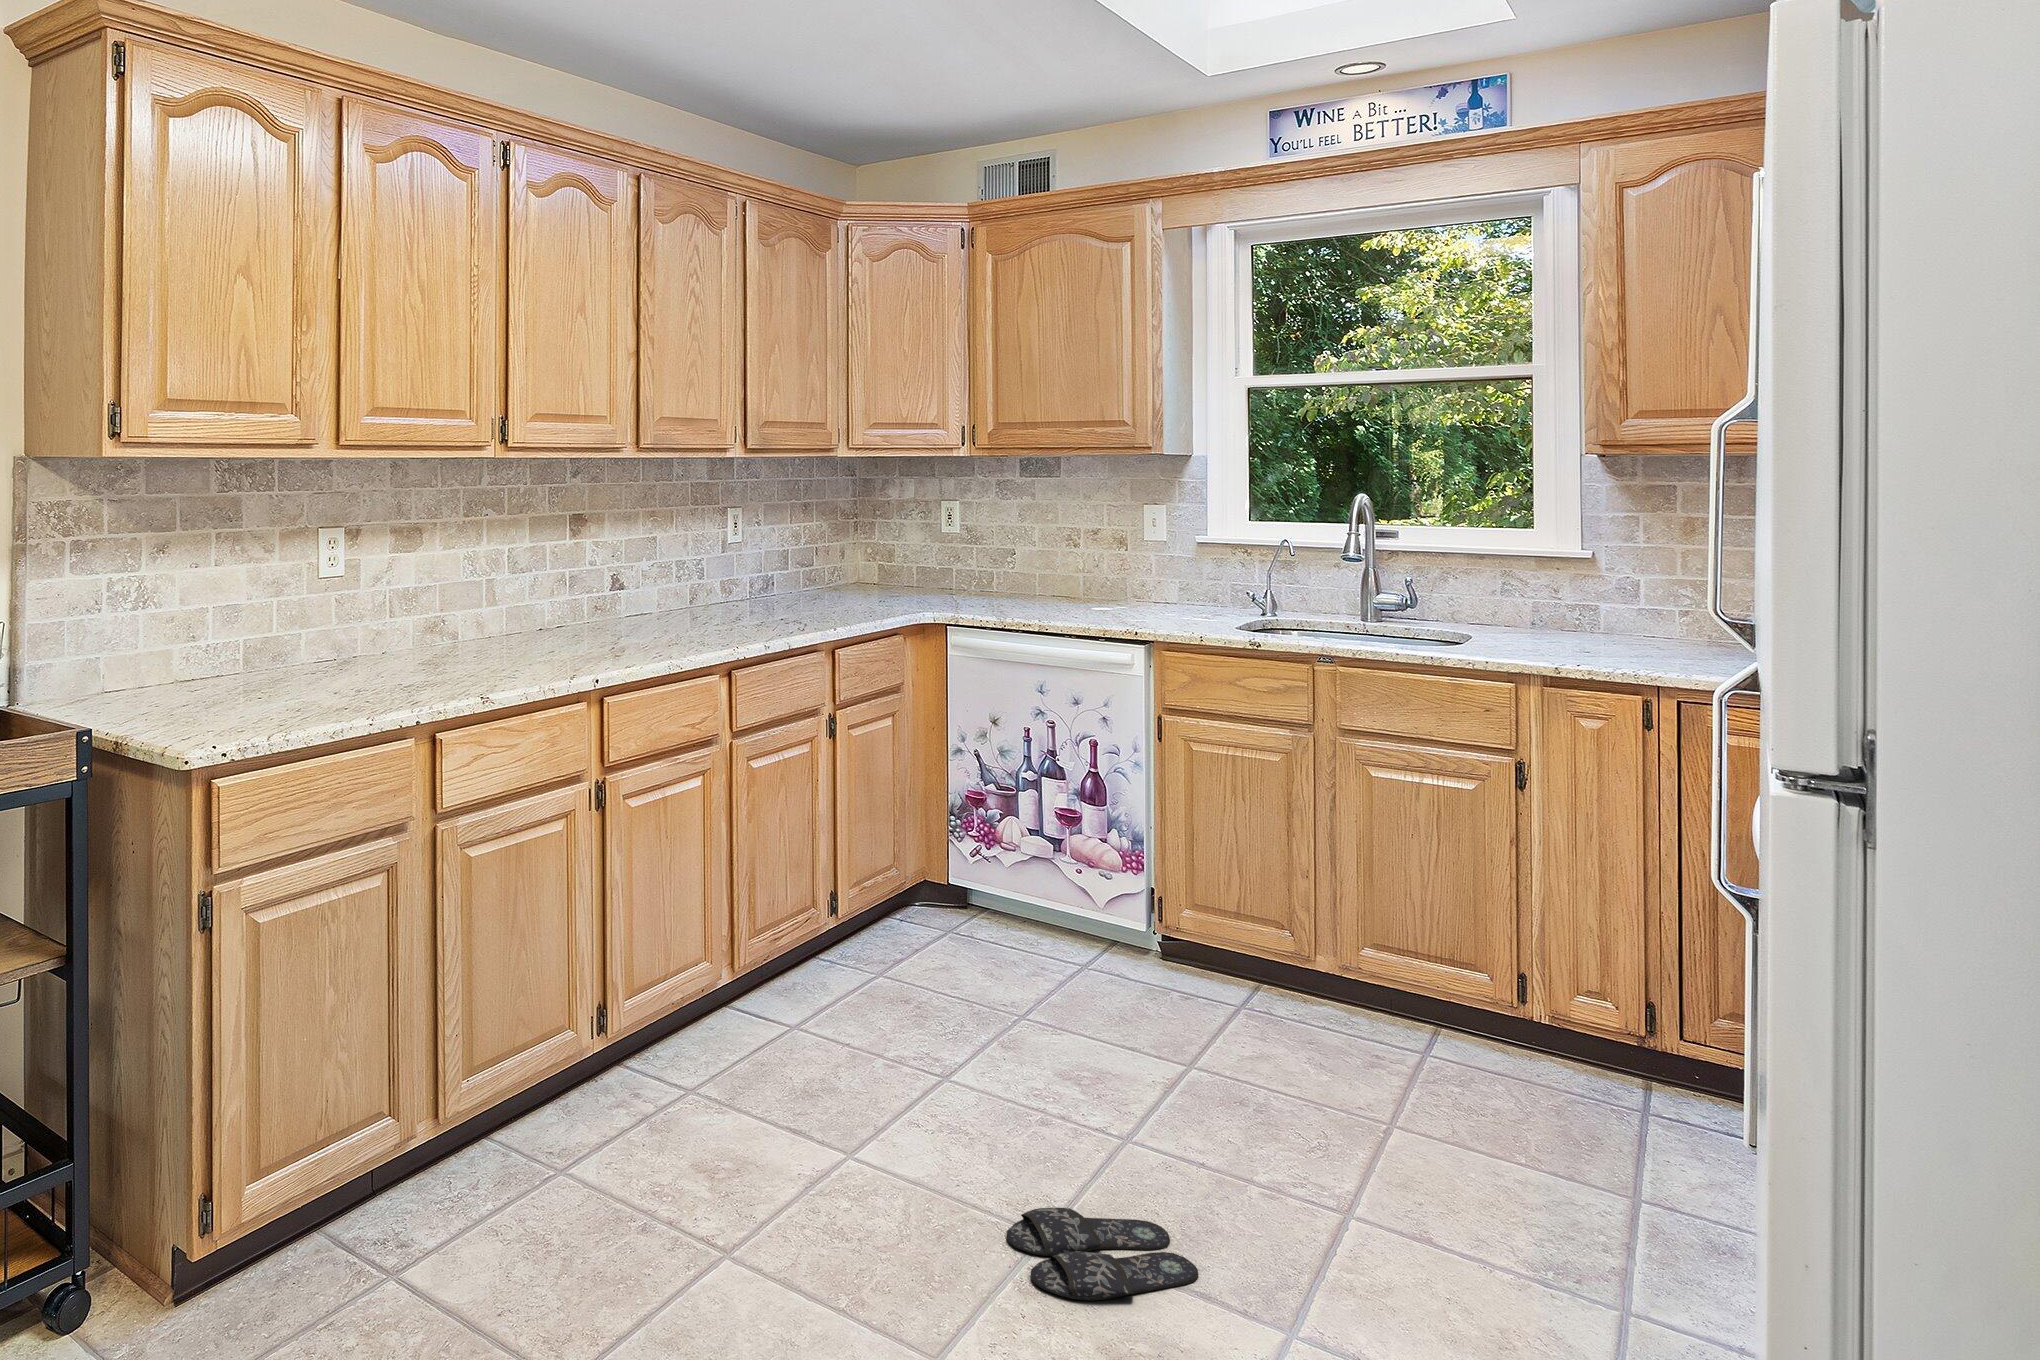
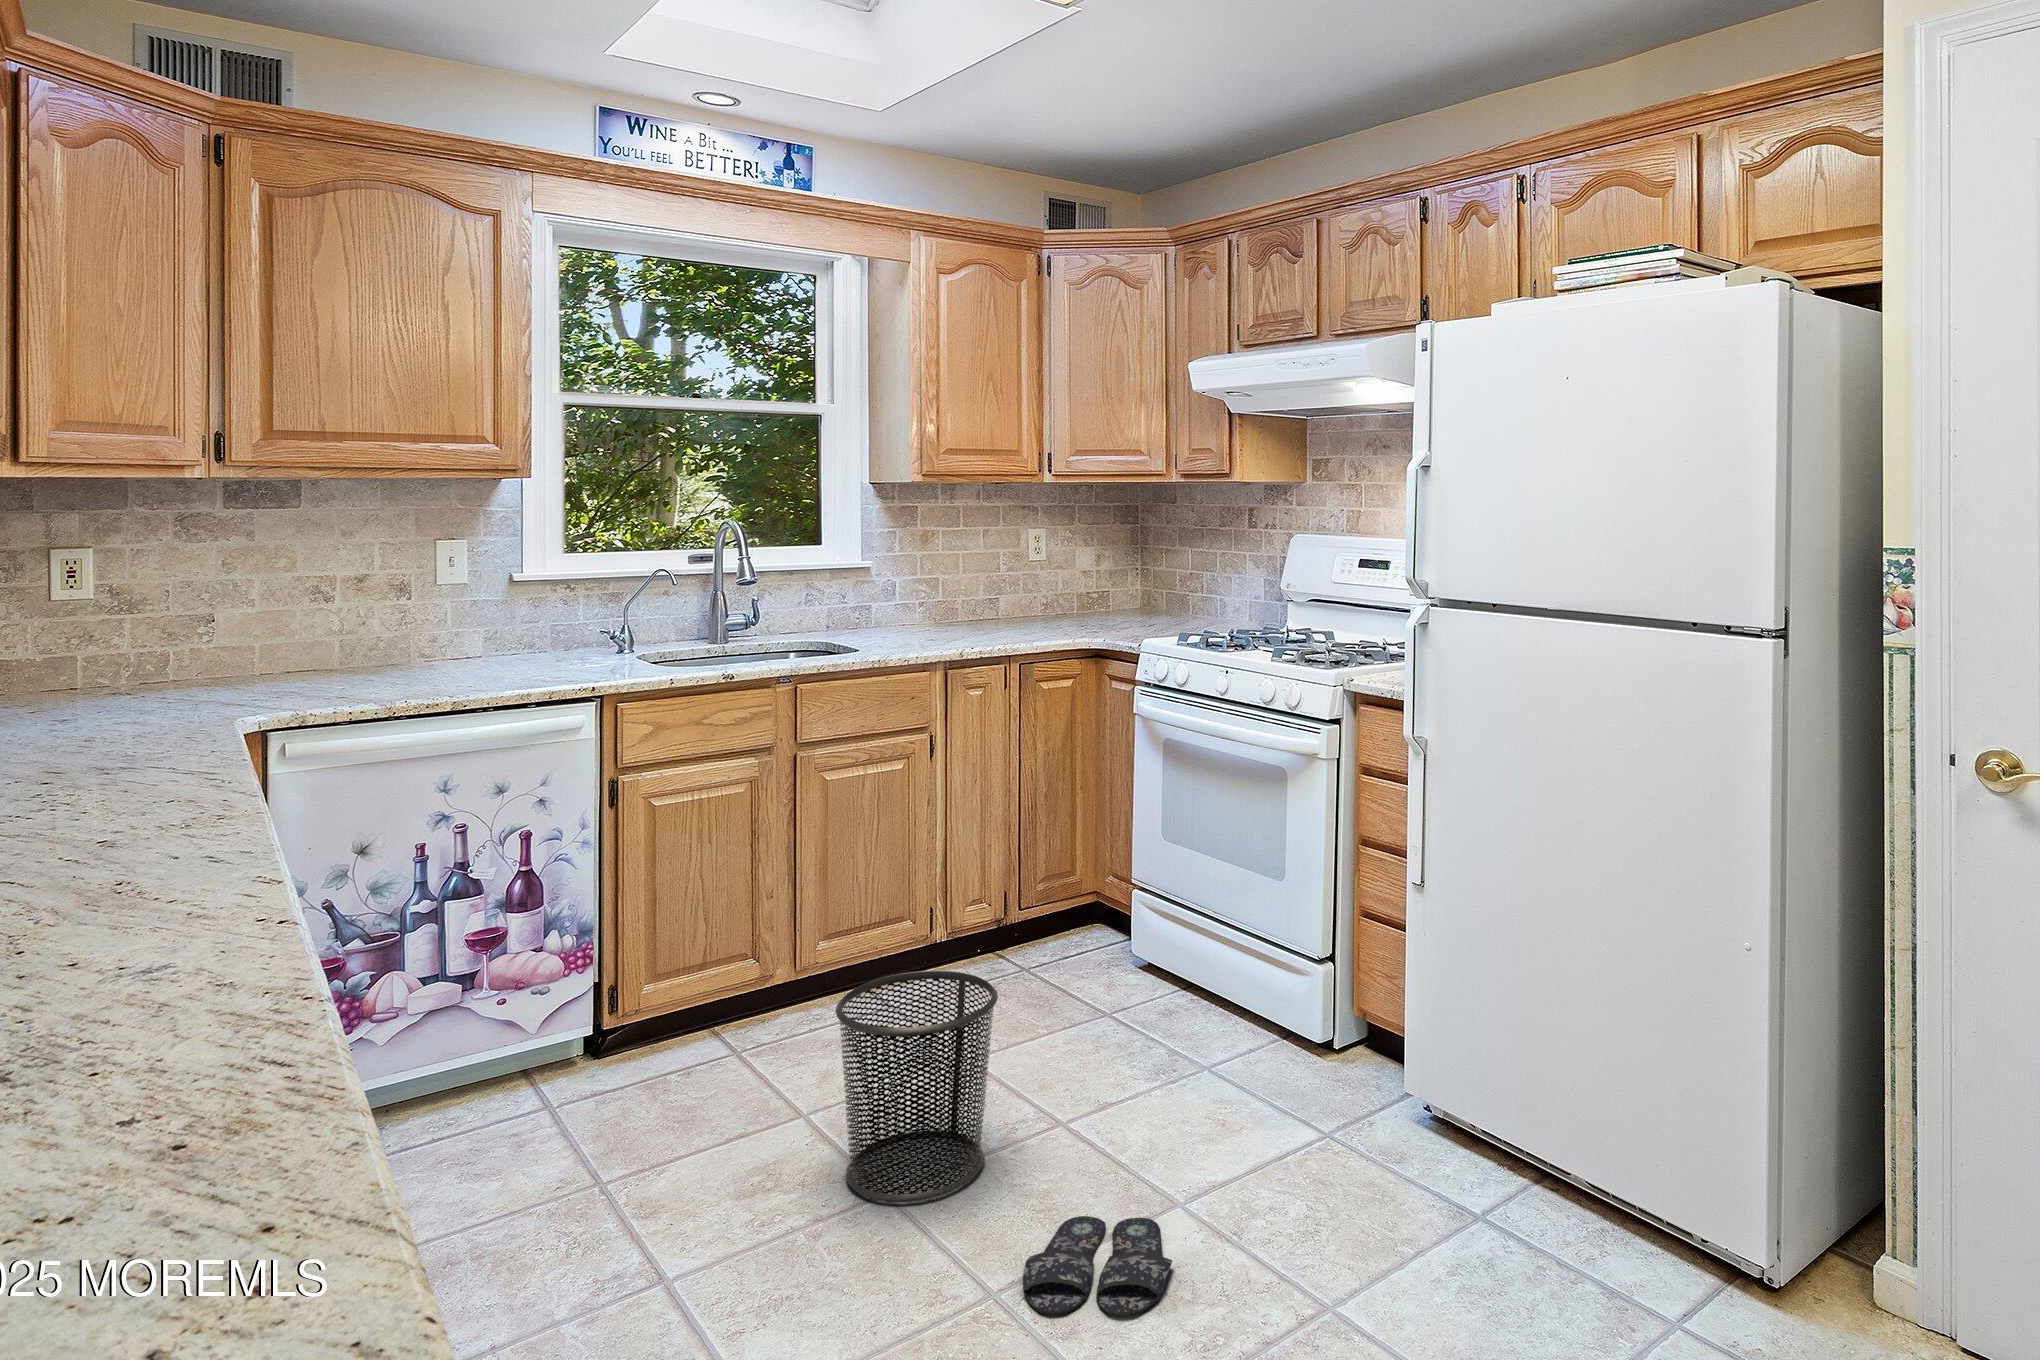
trash can: none [1076,935,1238,1156] -> present [836,971,998,1202]

